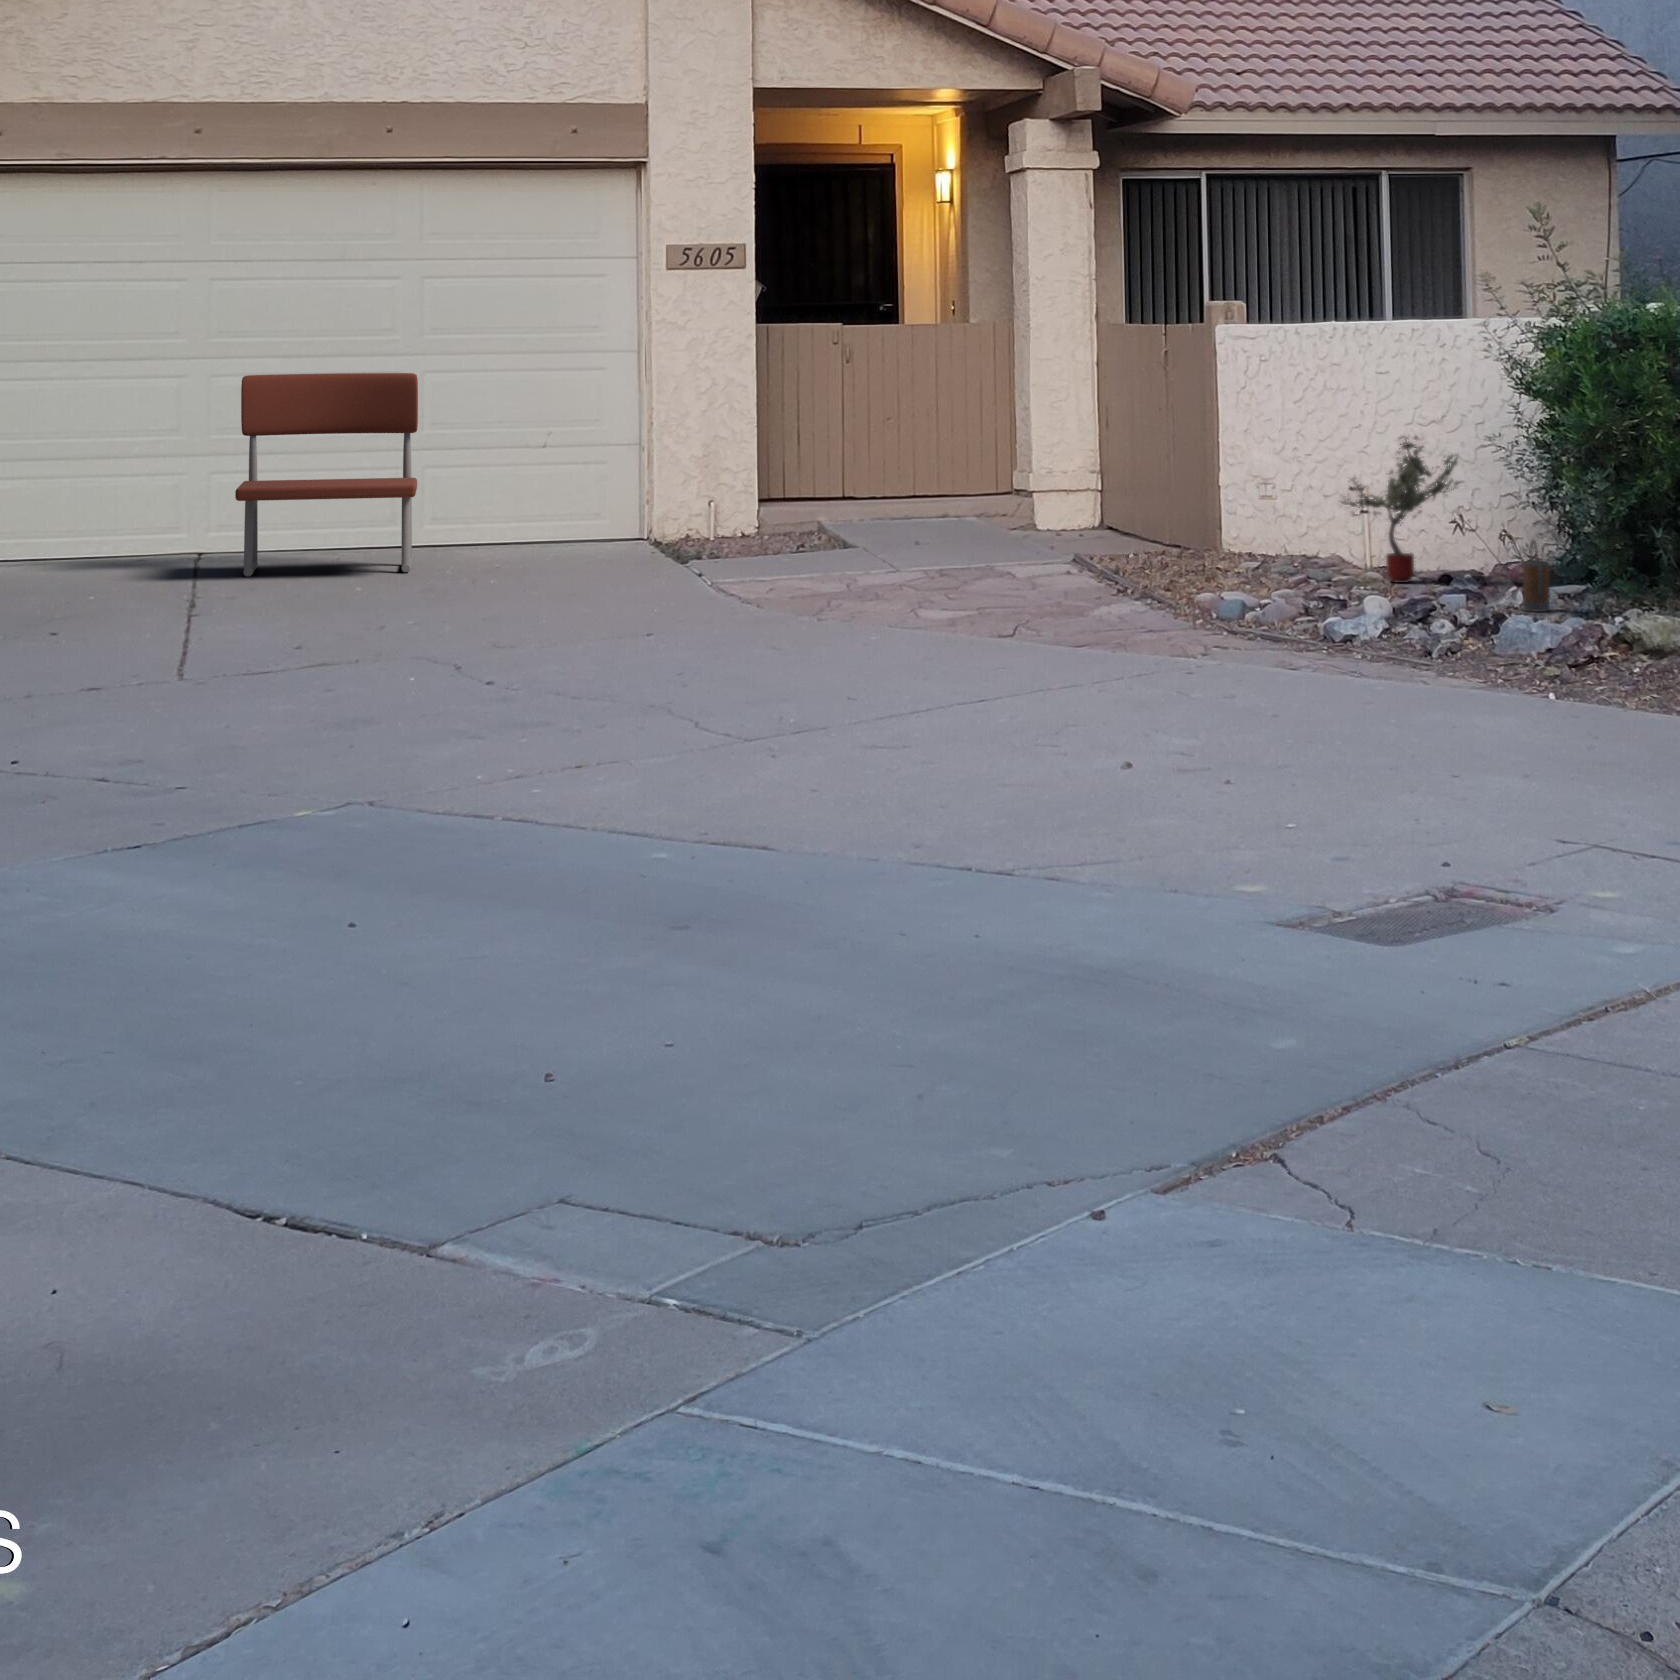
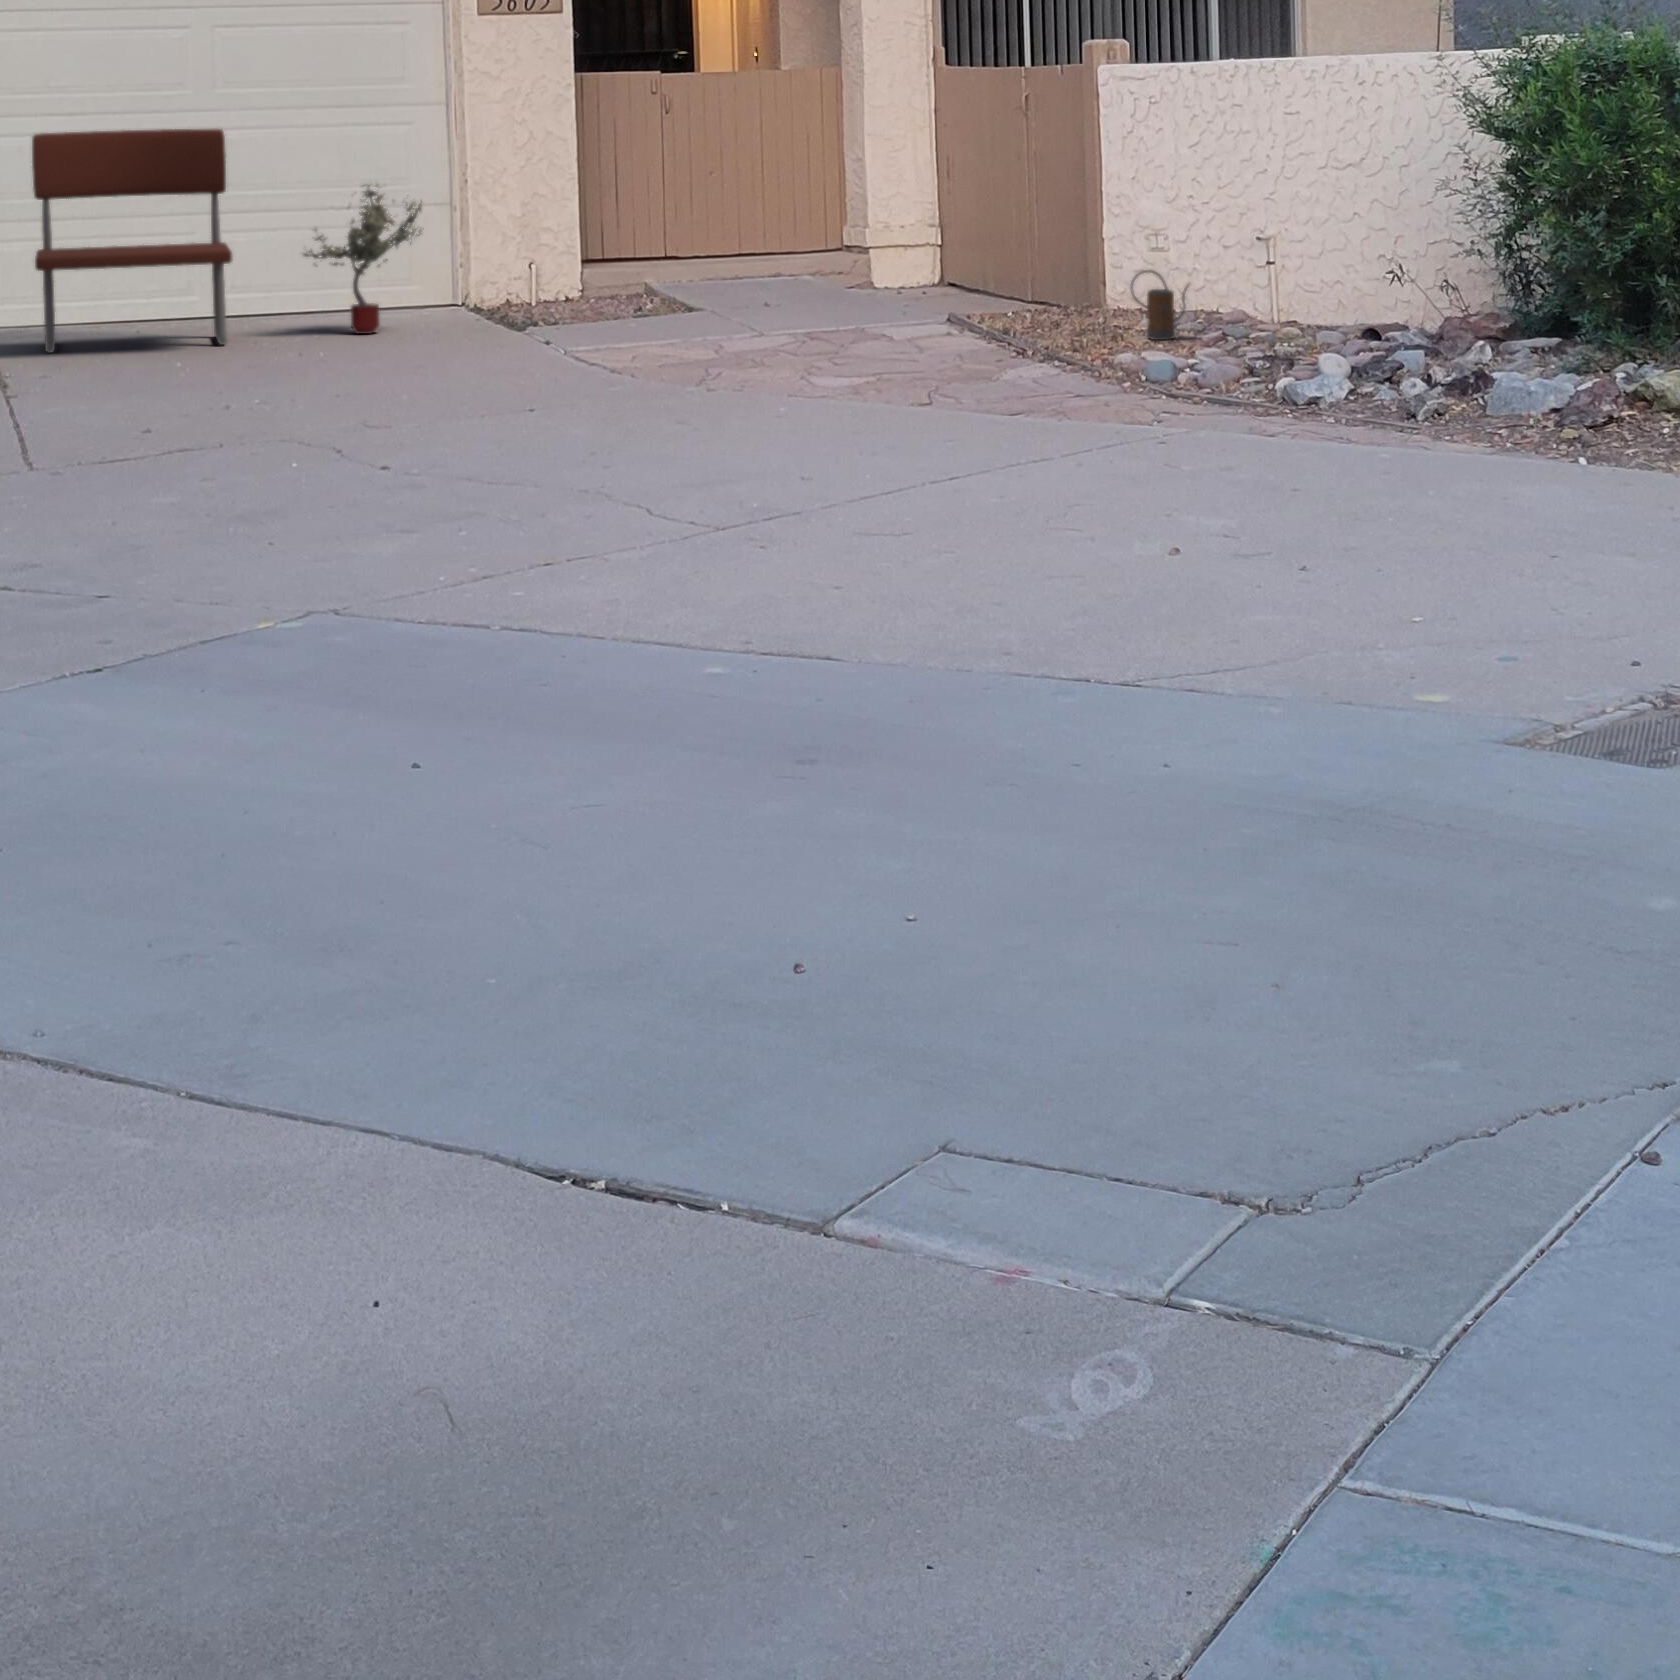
potted tree: present [1341,436,1458,583] -> present [304,183,422,334]
watering can: present [1522,540,1550,612] -> present [1131,270,1189,340]

